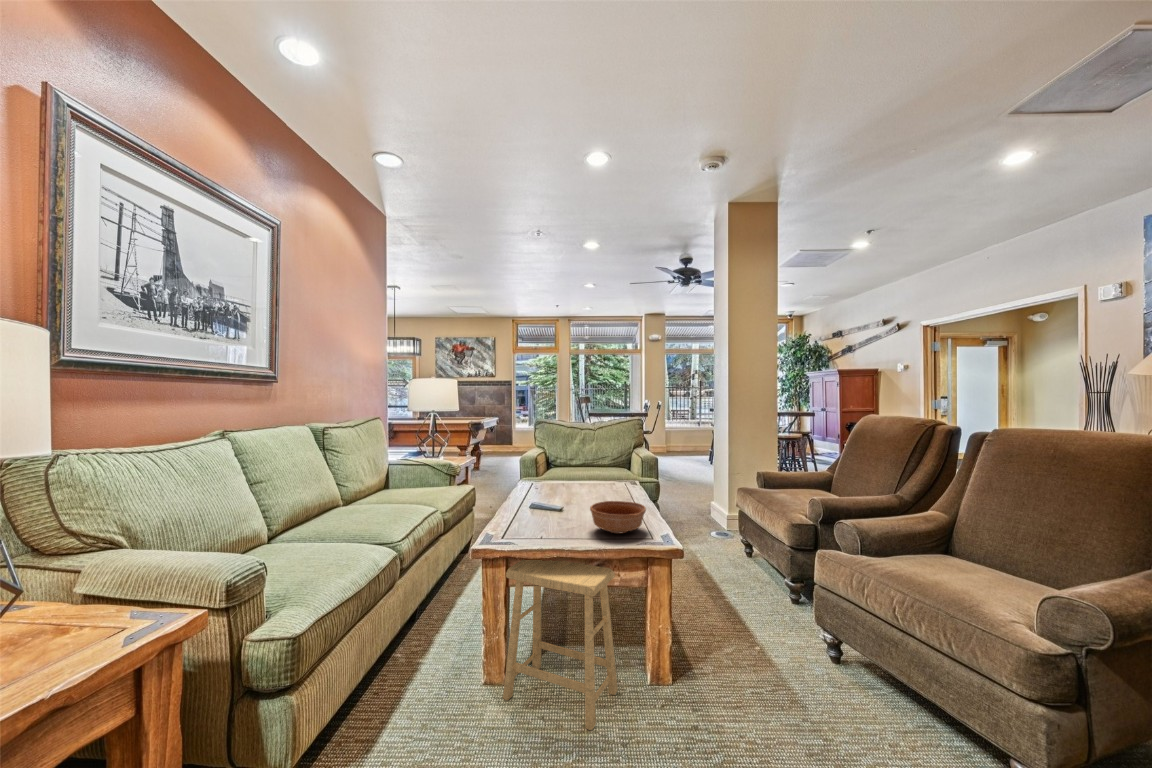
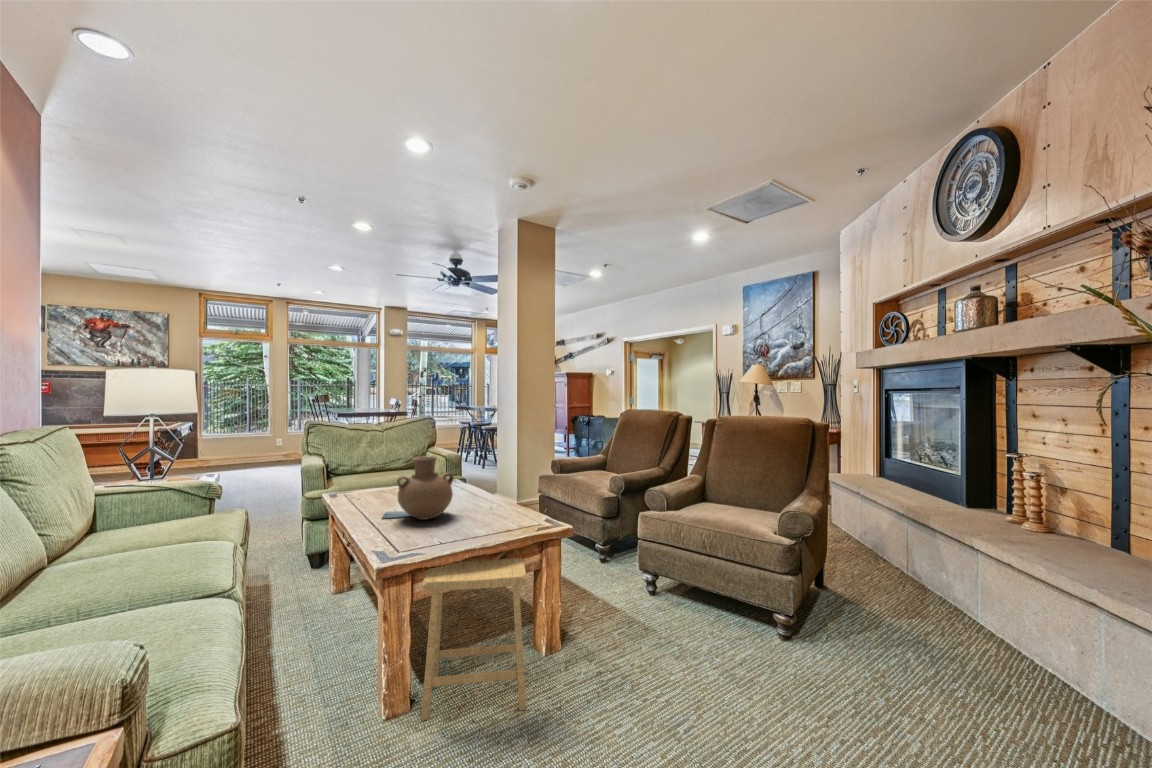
vase: none [536,454,588,514] -> present [397,456,453,520]
bowl: present [590,501,646,533] -> none [476,496,530,527]

